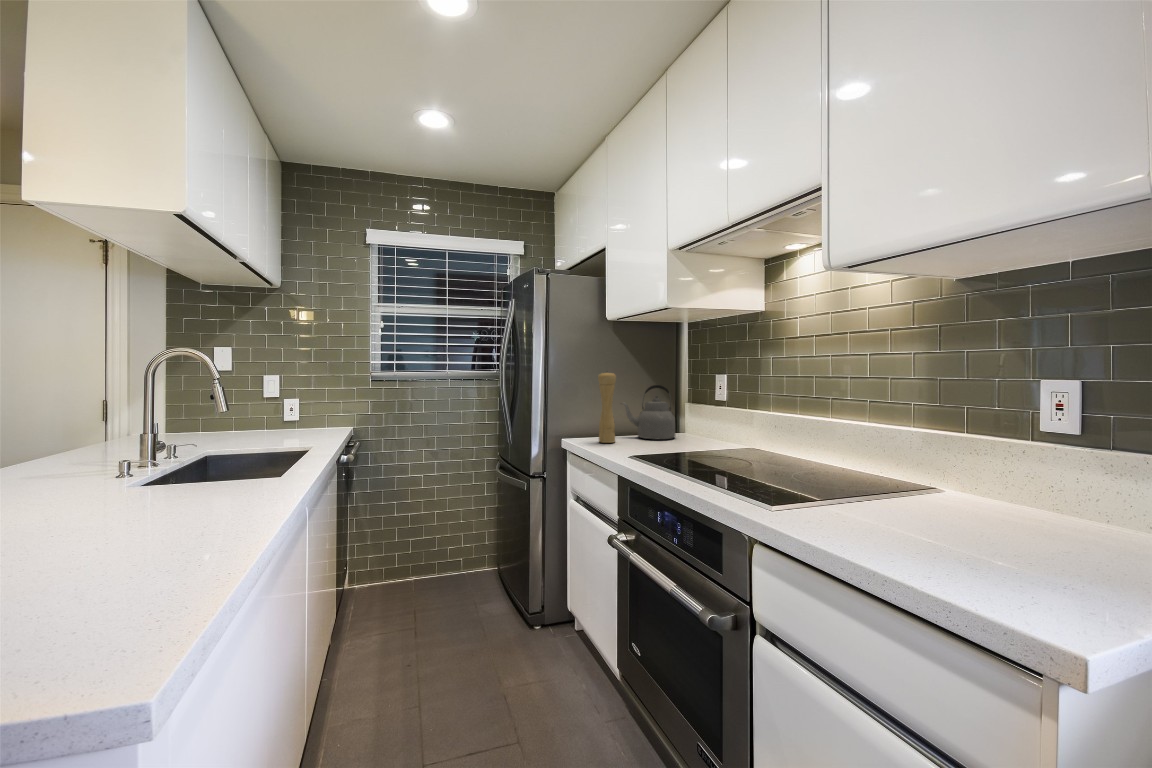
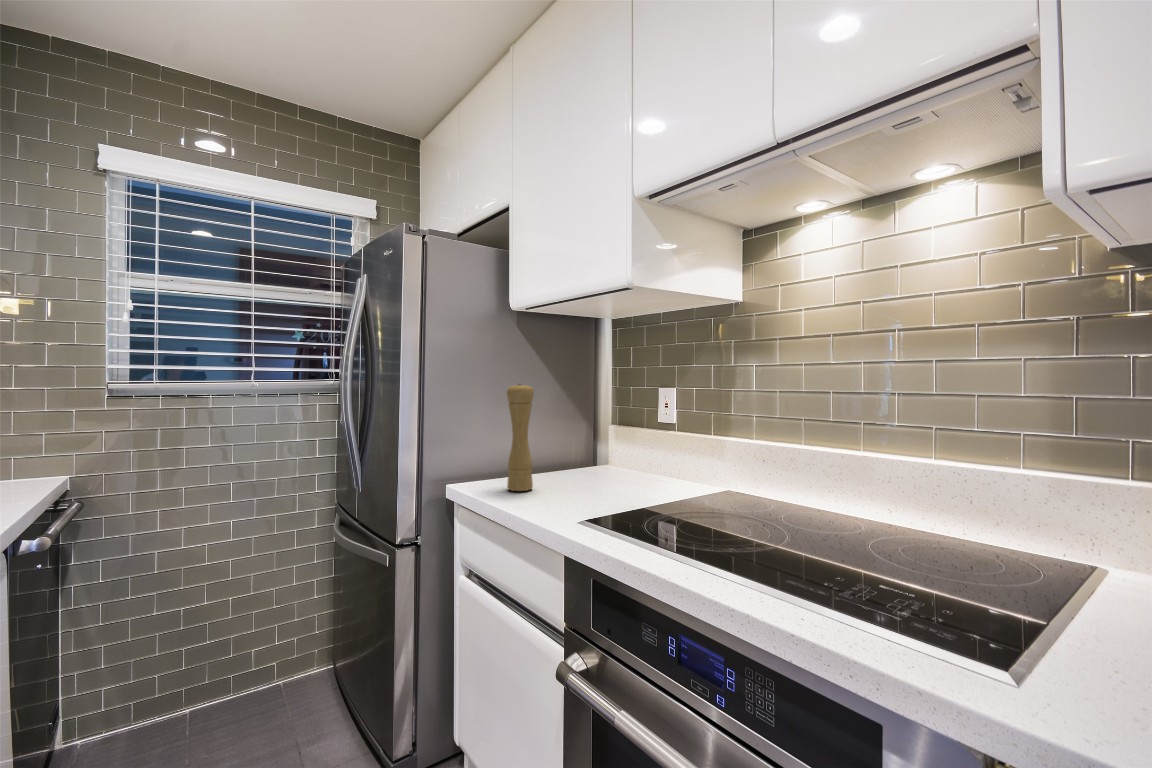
kettle: present [621,385,675,439] -> none [532,402,609,480]

